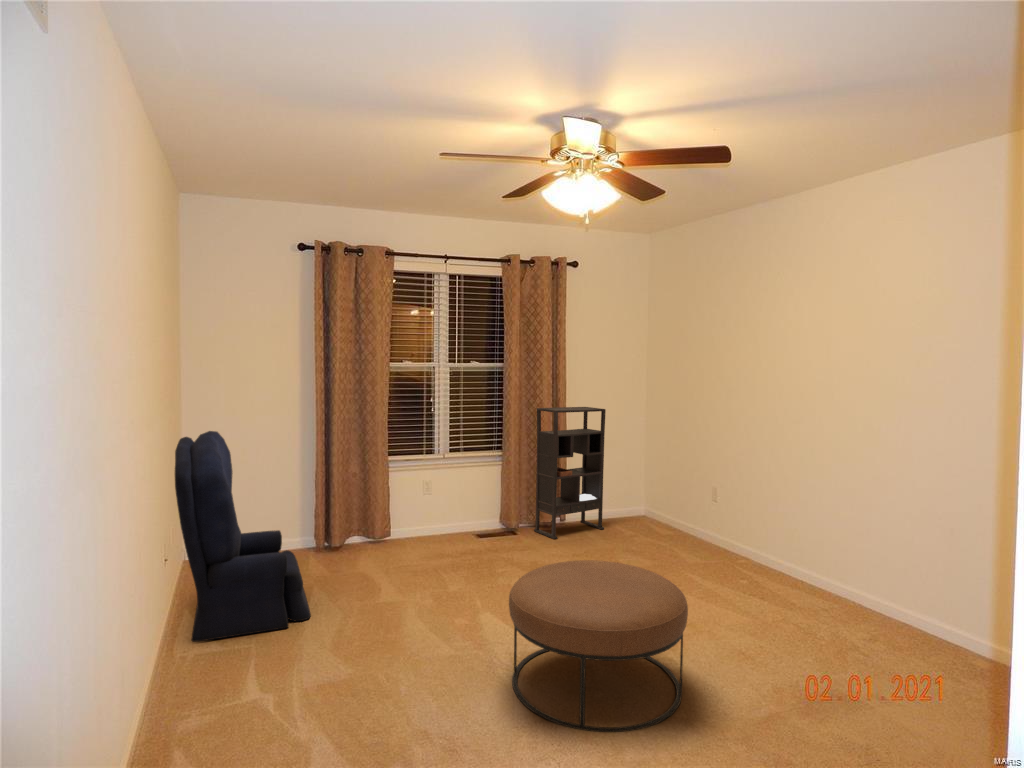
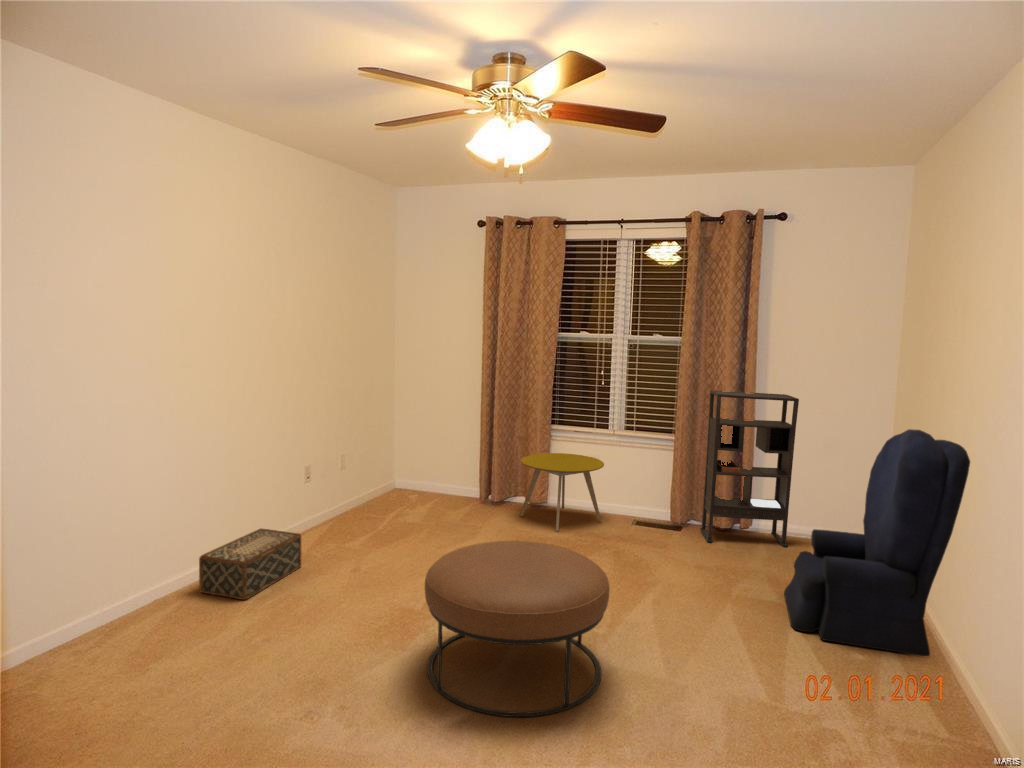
armchair: present [175,431,311,642] -> present [784,429,970,656]
side table: none [376,483,459,561] -> present [520,453,604,532]
woven basket: none [143,632,233,755] -> present [199,529,301,600]

